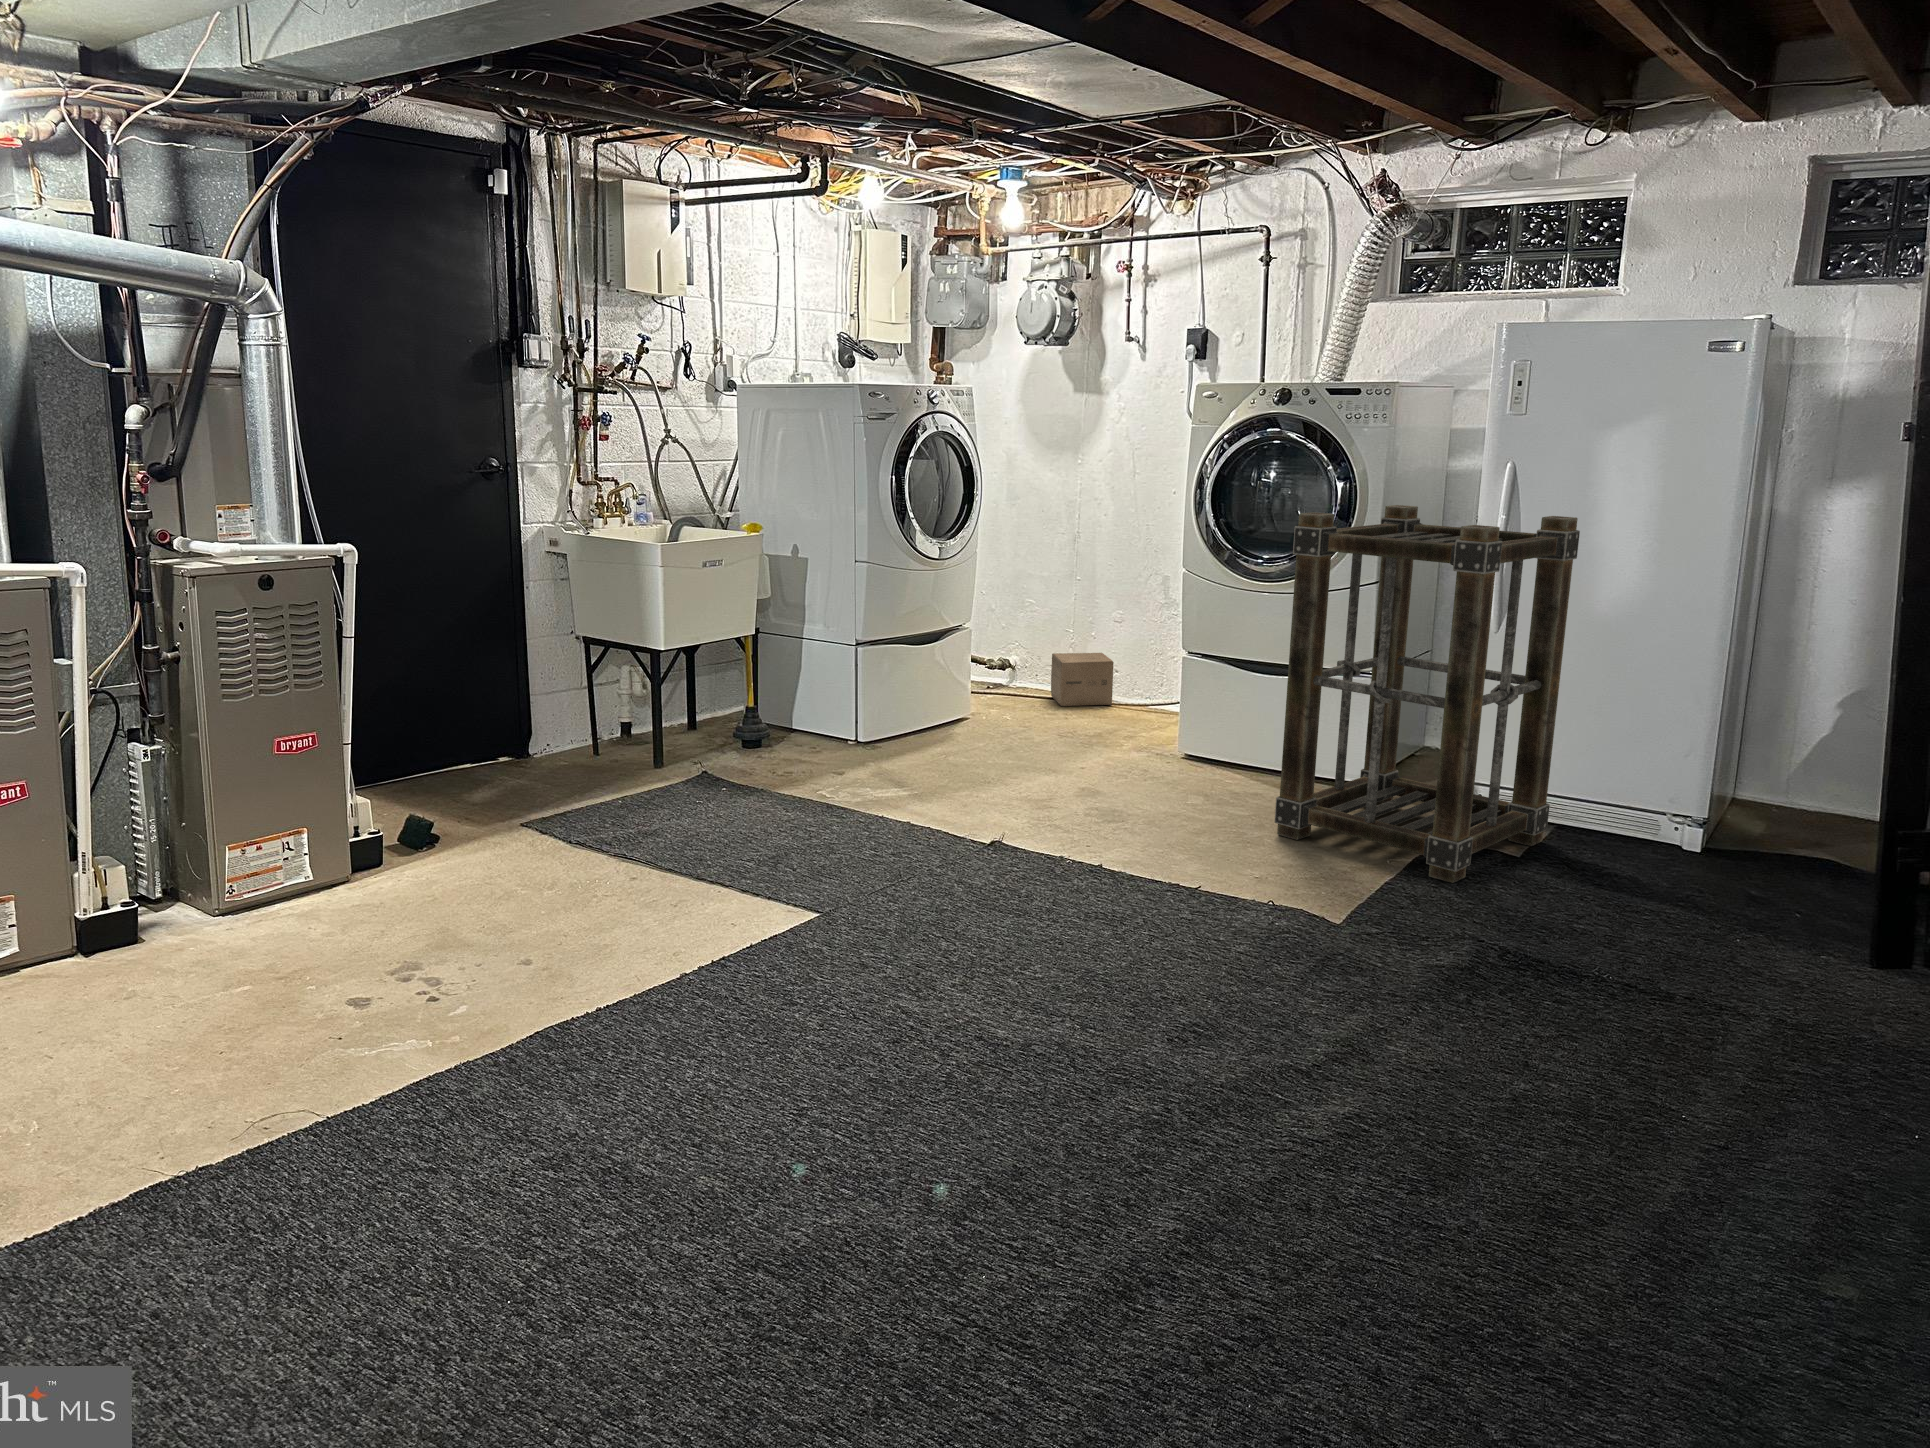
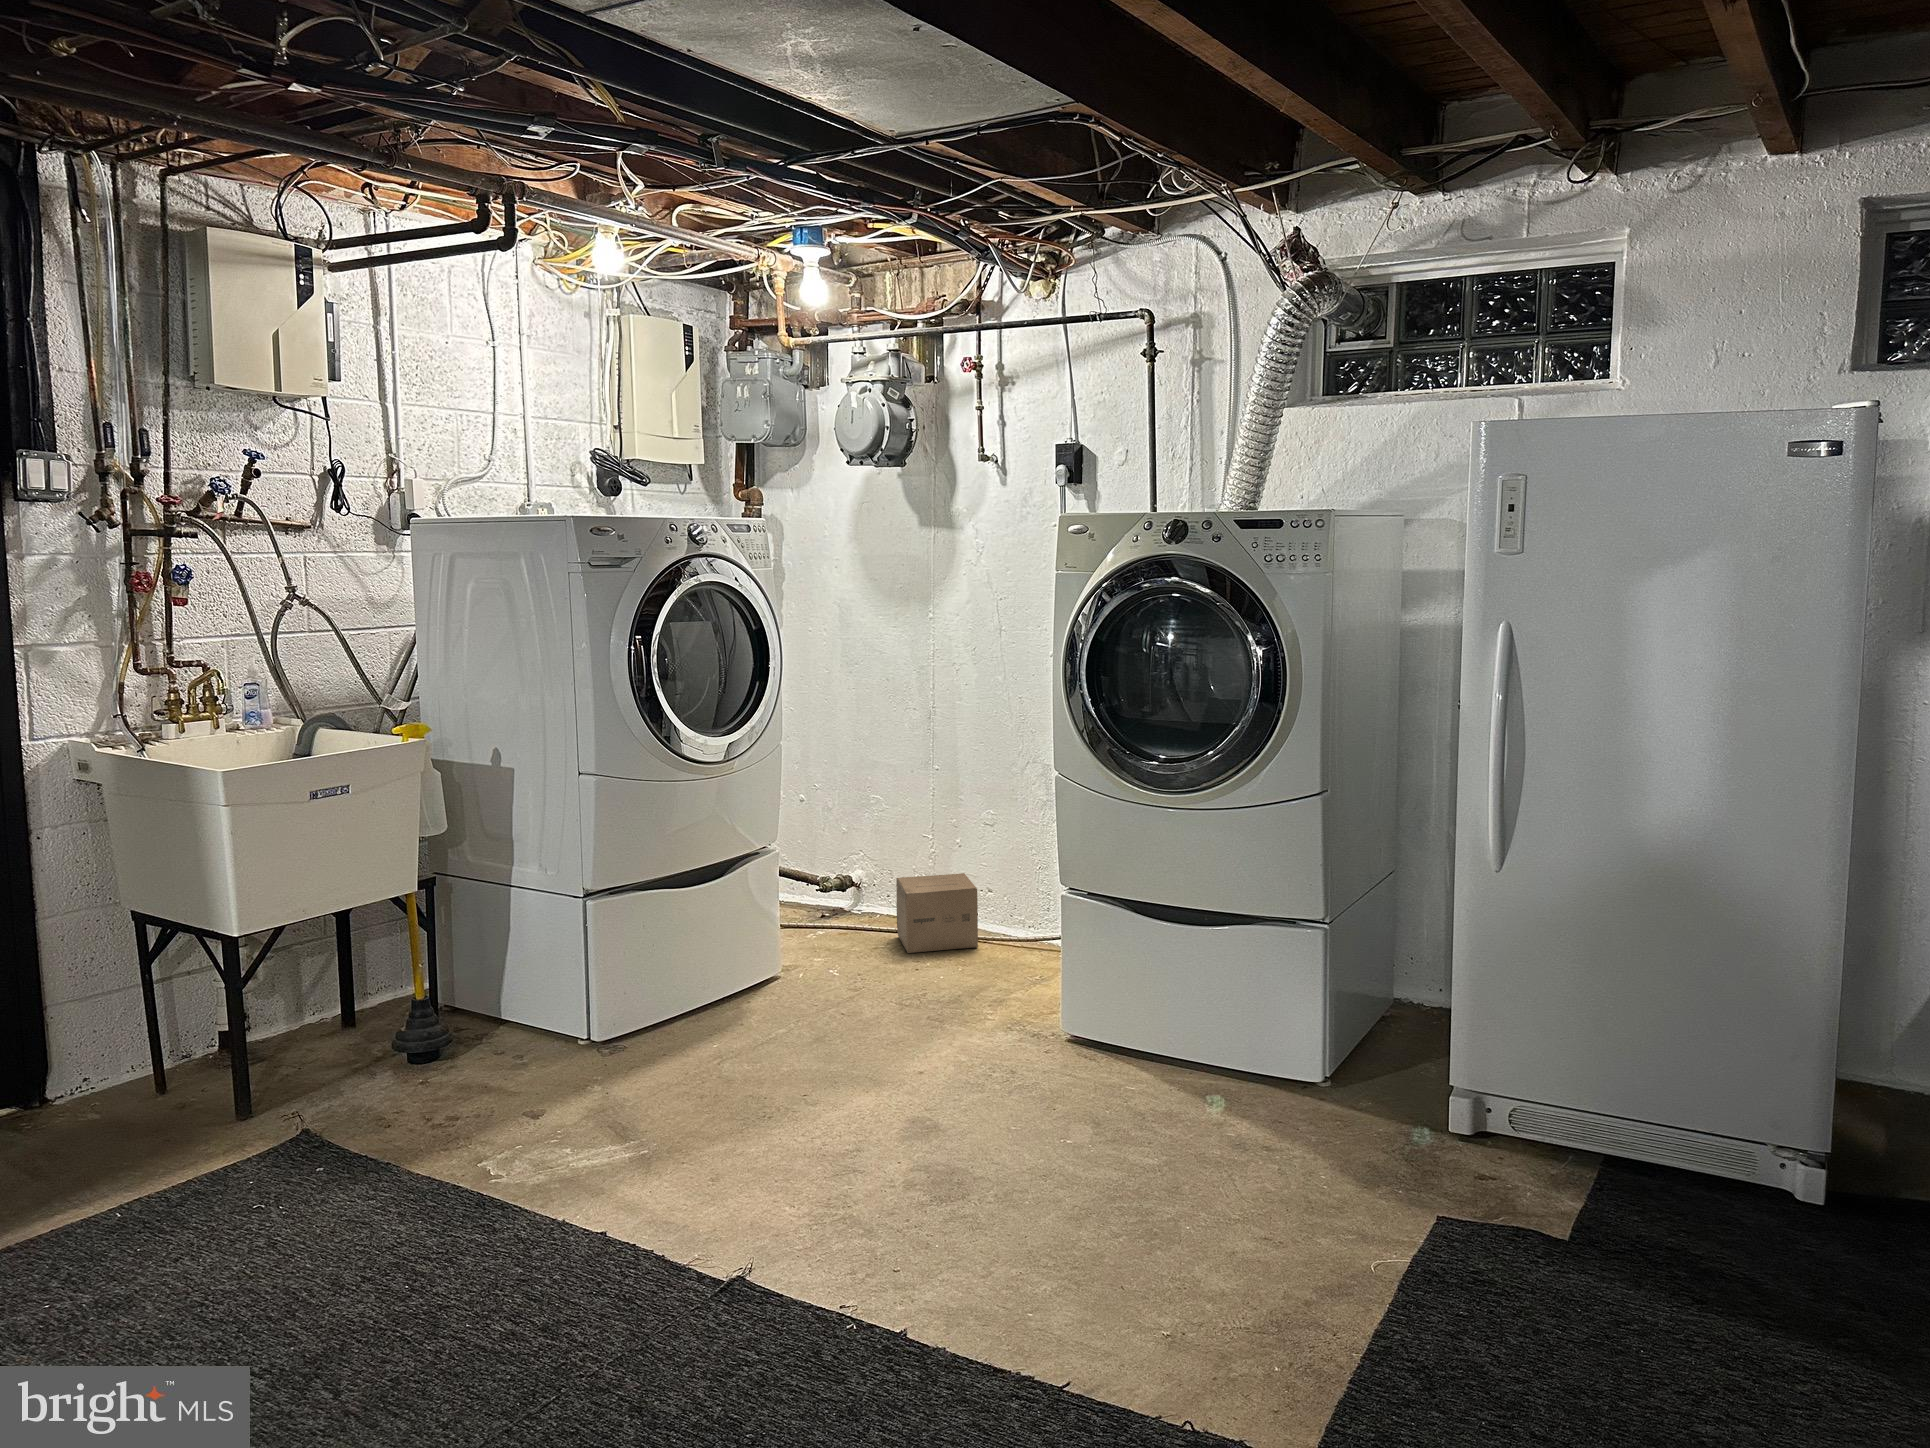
shelving unit: present [1275,505,1580,883] -> none [1190,686,1618,1320]

